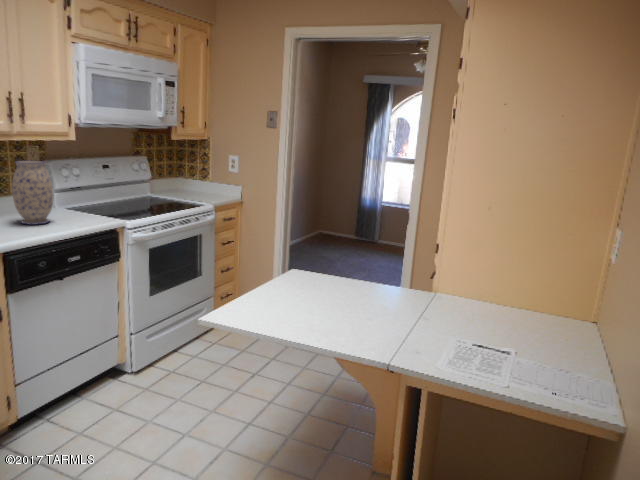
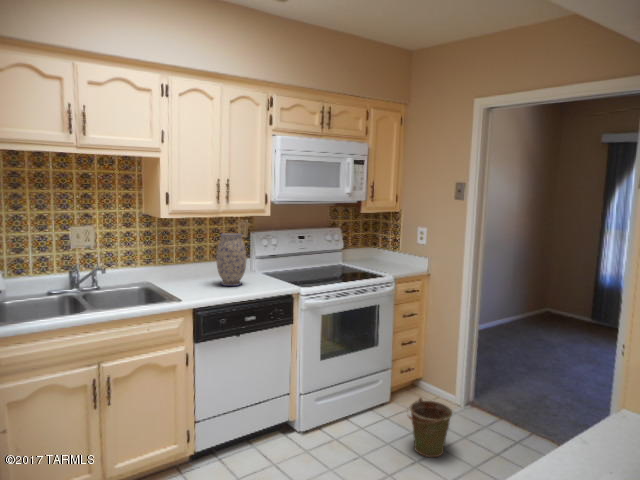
bucket: none [242,317,283,368] -> present [409,398,452,457]

